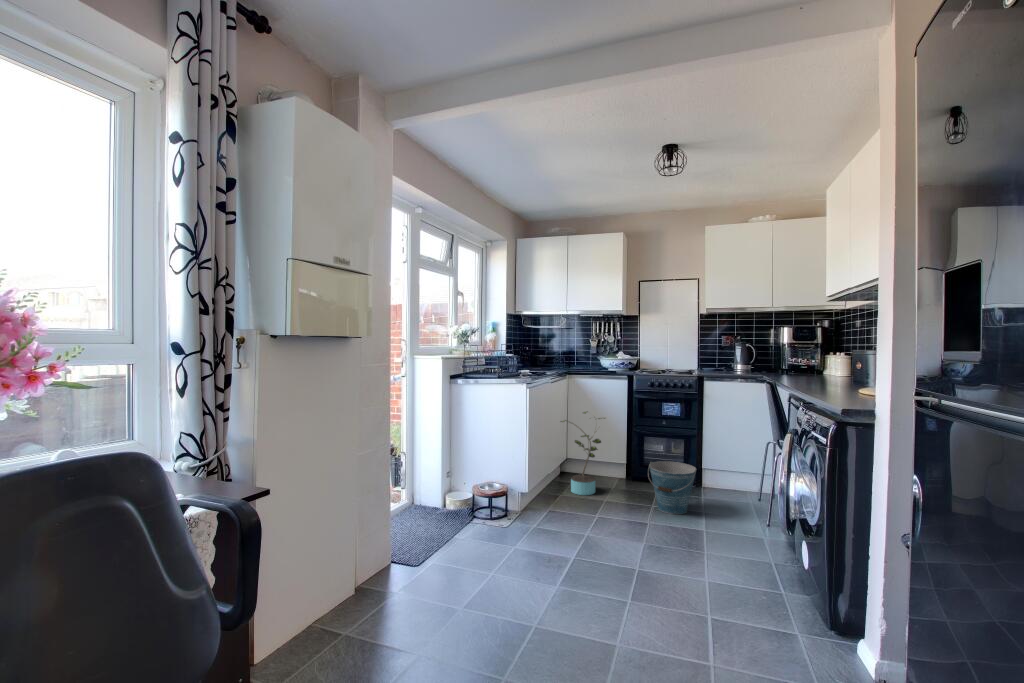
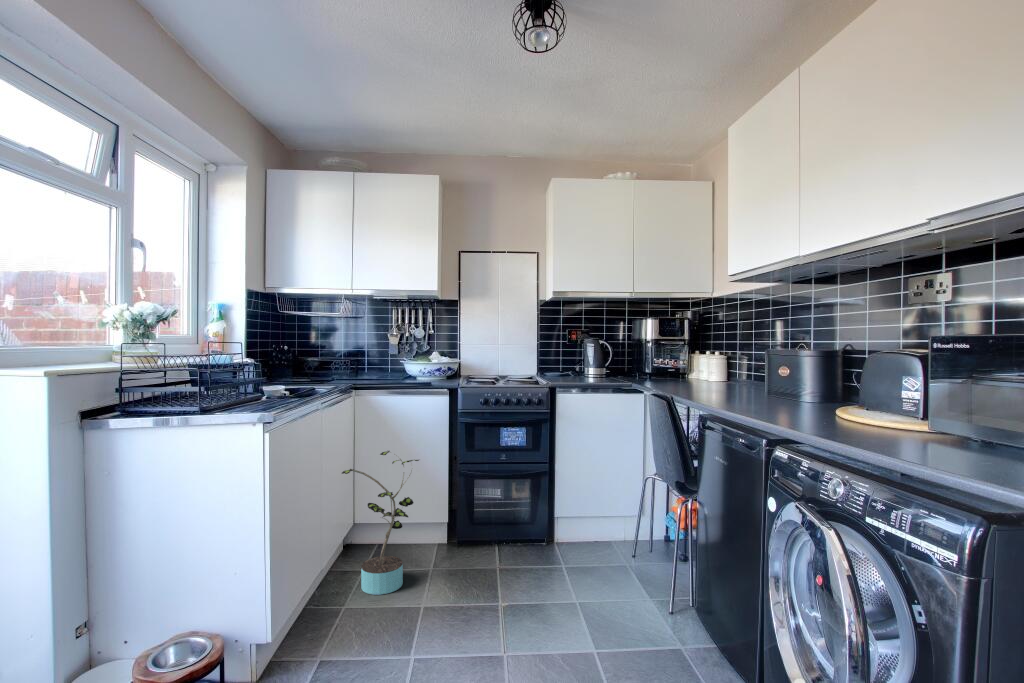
bucket: present [649,461,696,514] -> none [489,520,561,608]

